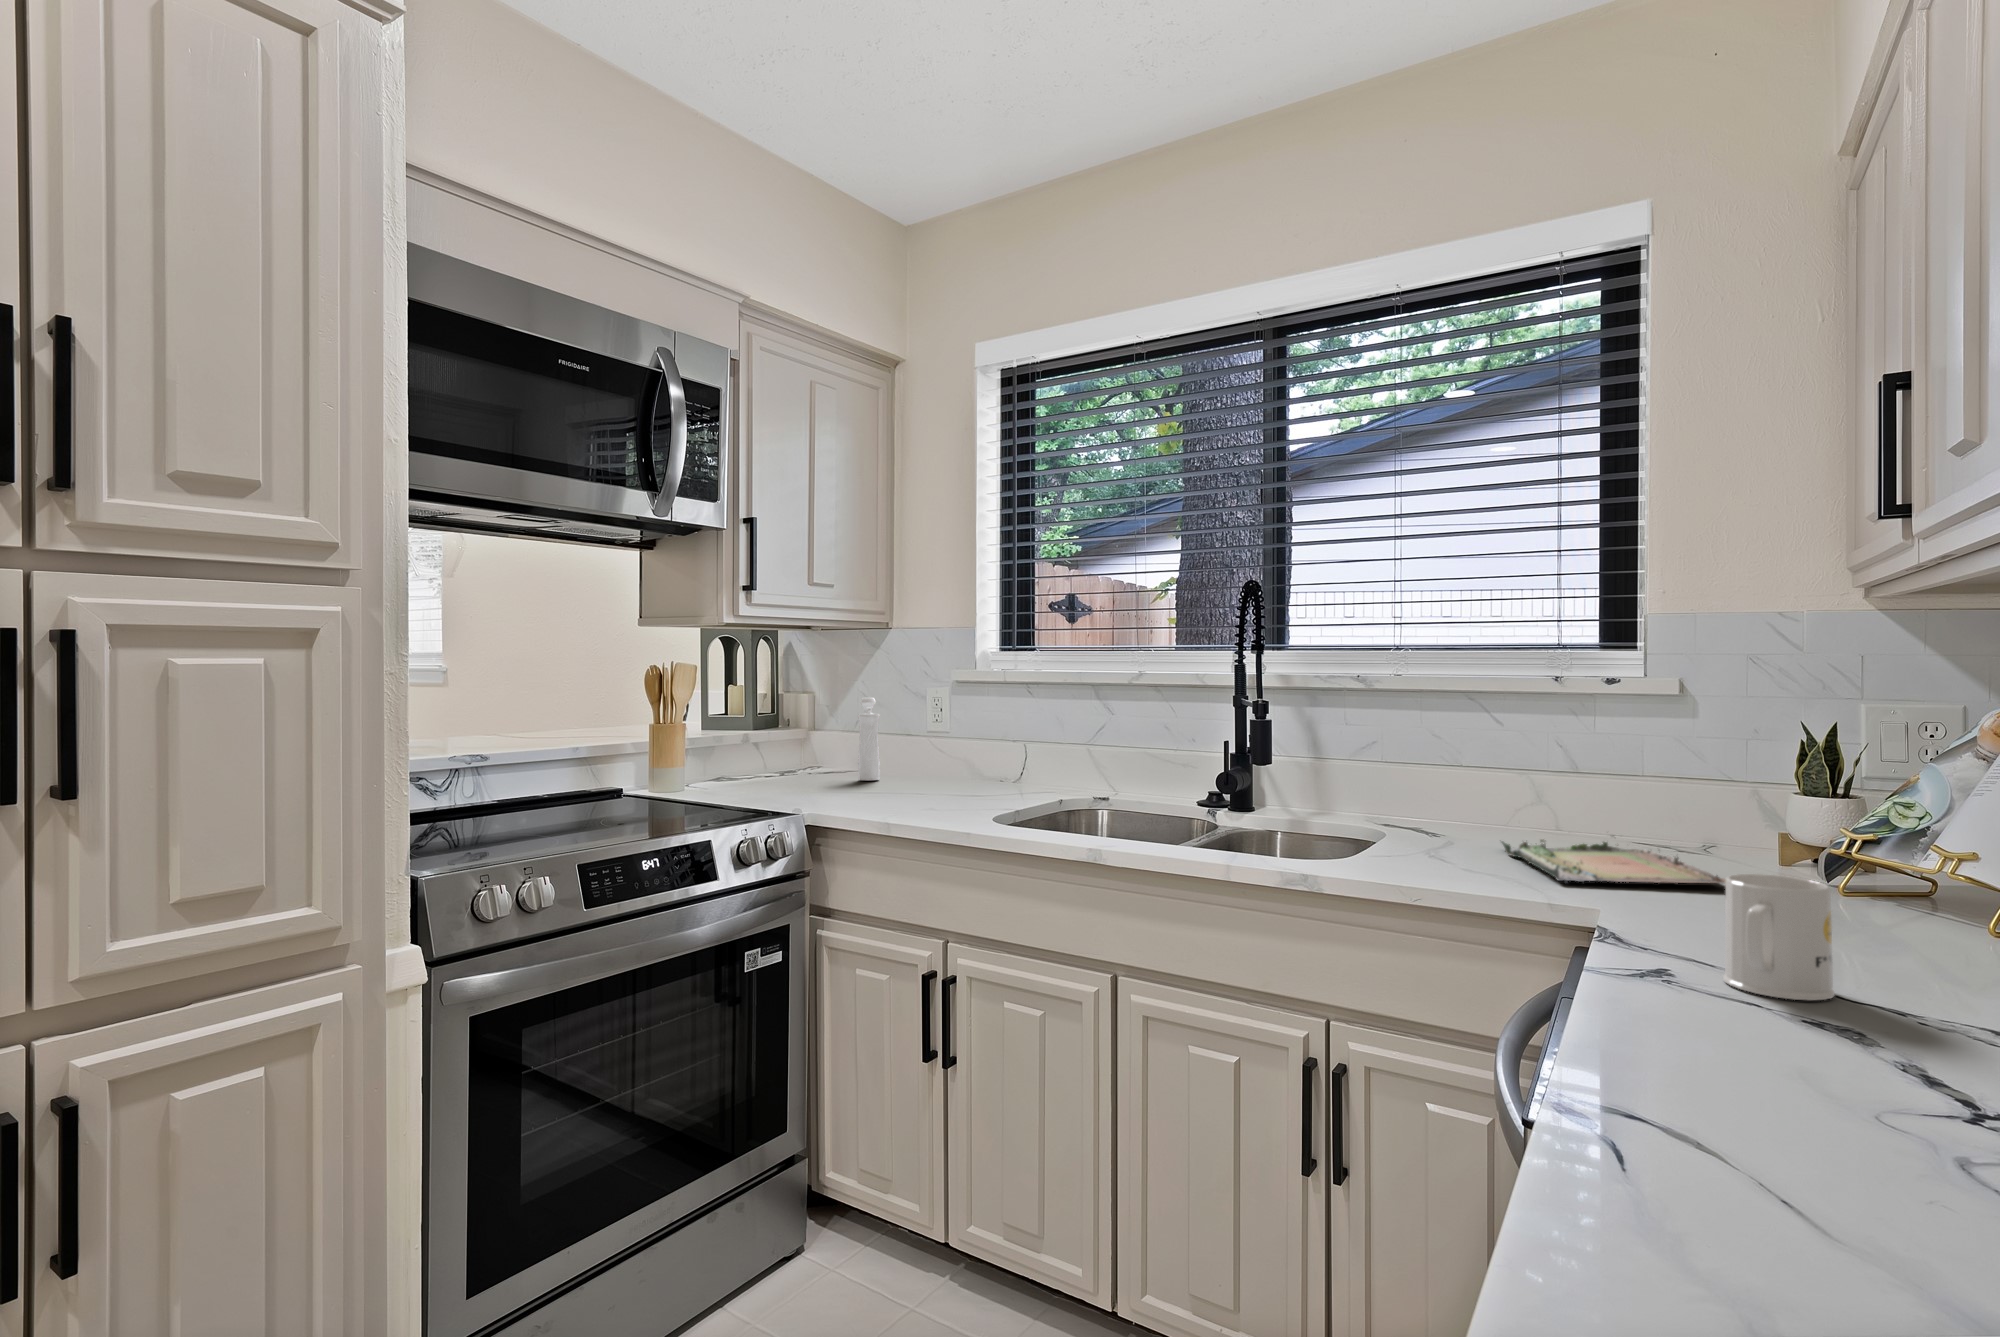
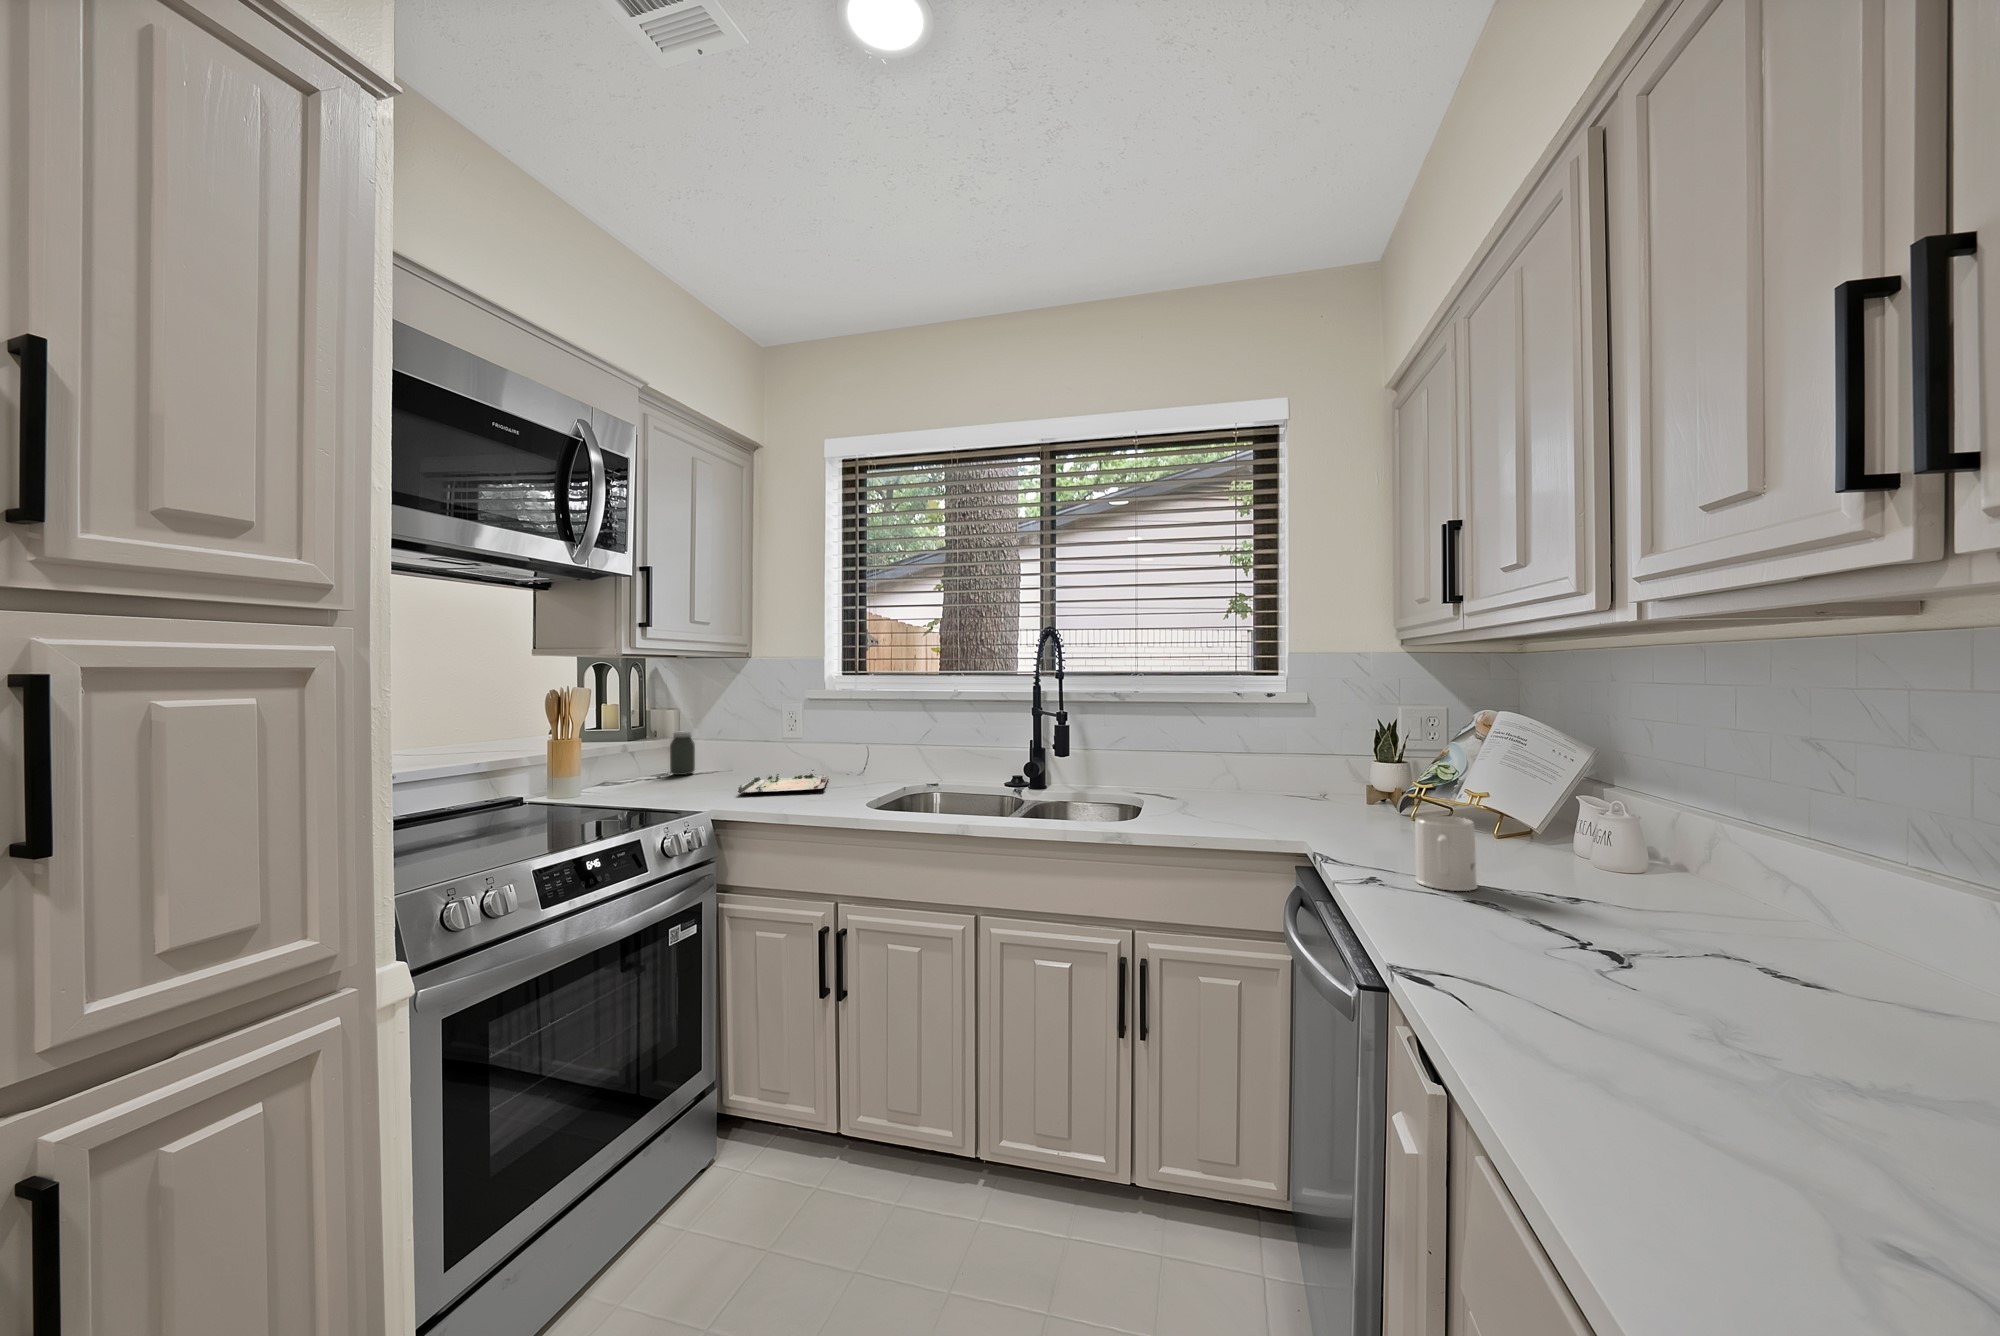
pepper mill: present [858,697,880,781] -> none [726,712,747,778]
jar: none [797,721,826,774] -> present [670,731,695,775]
tray: present [1501,835,1725,883] -> present [738,770,828,794]

